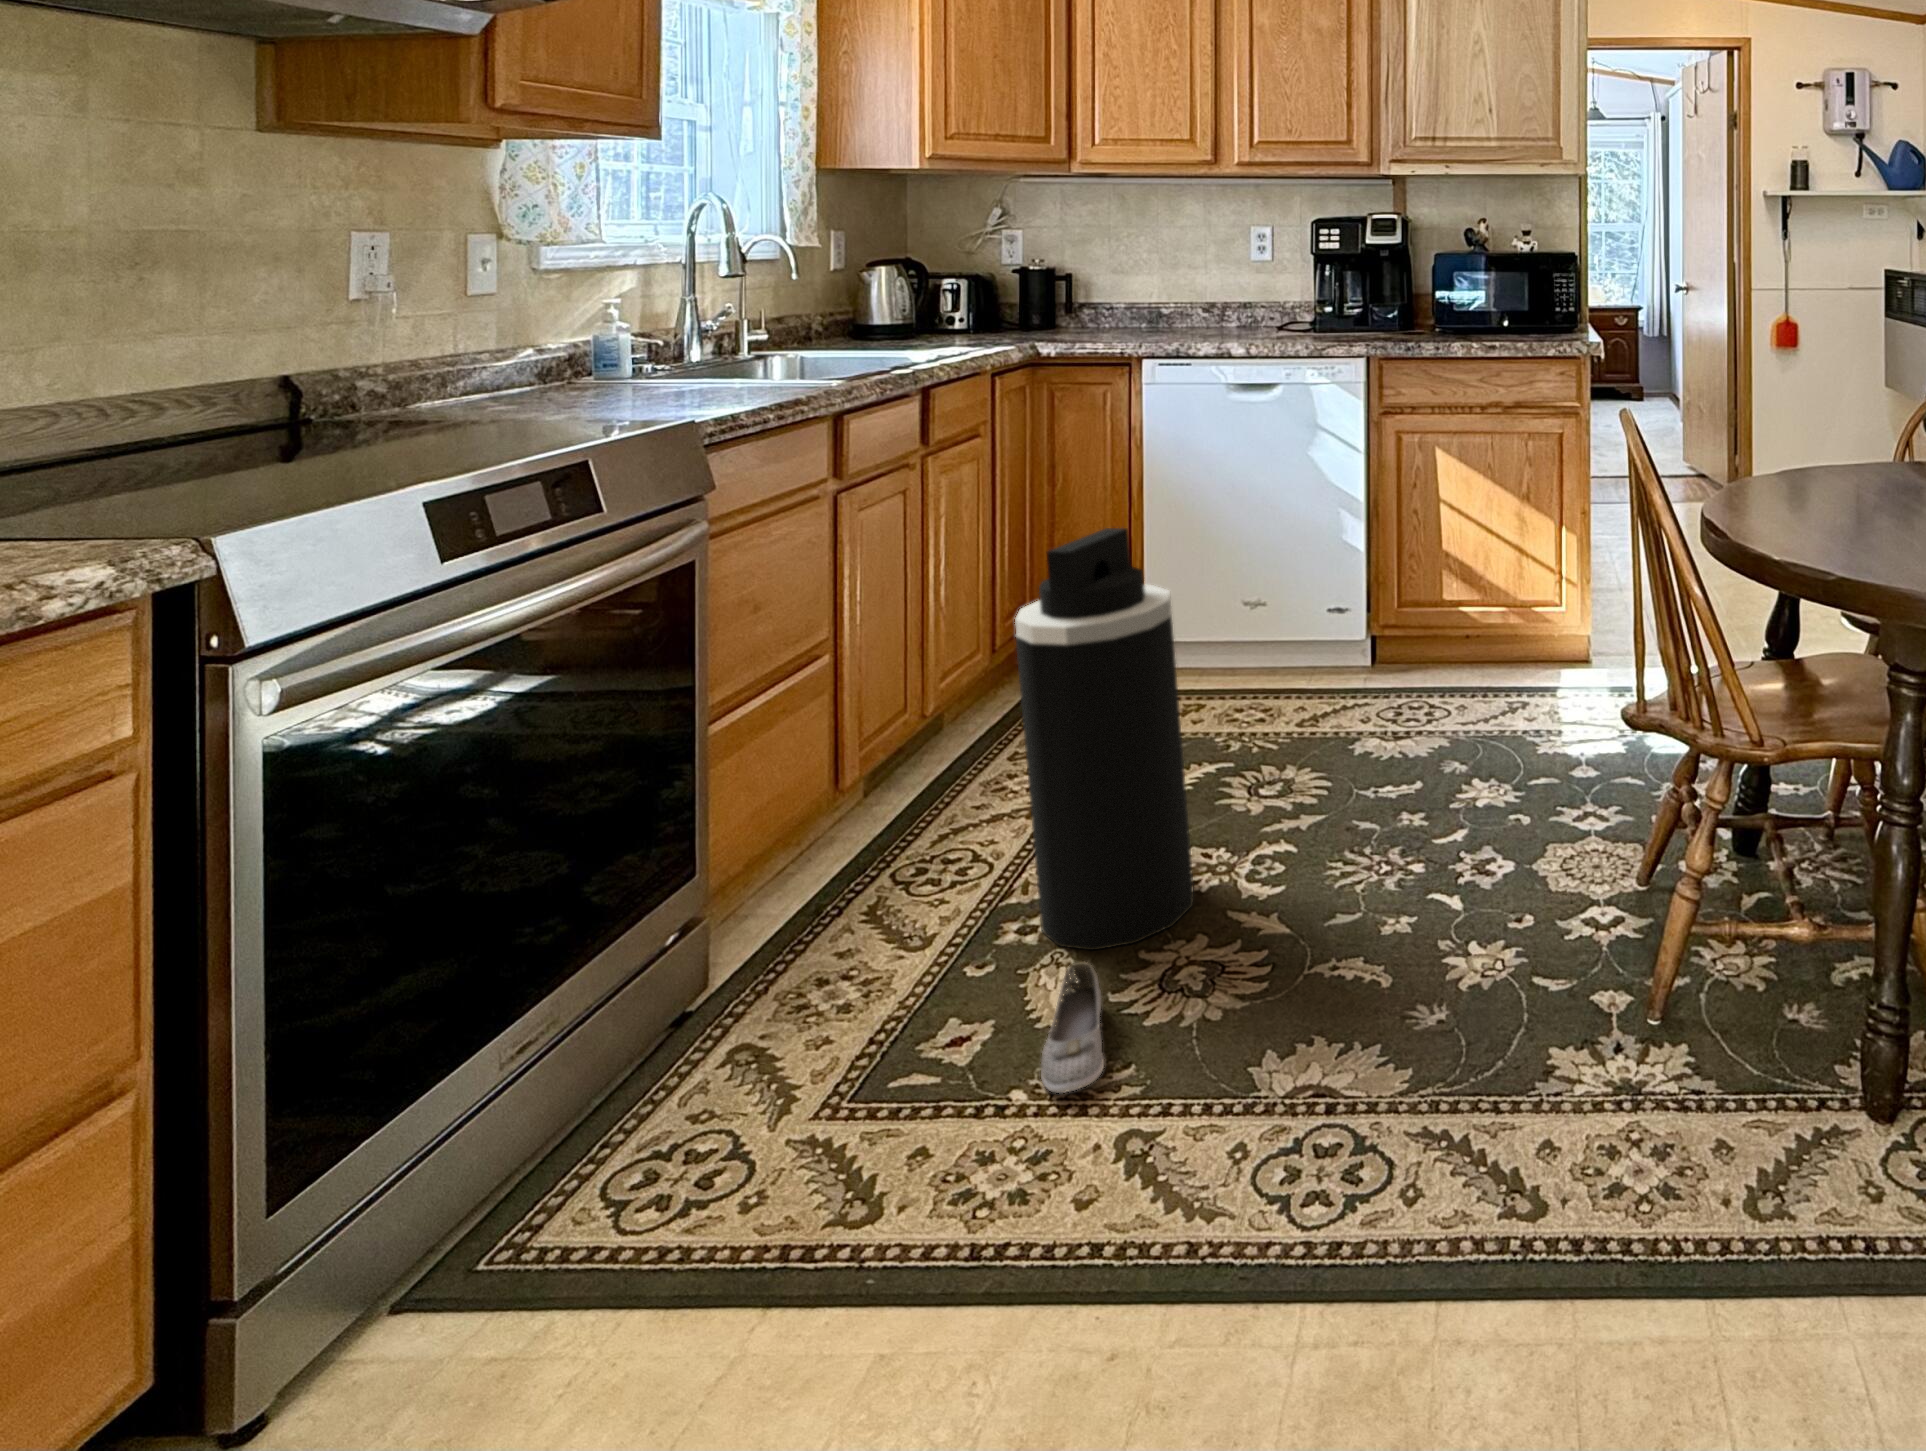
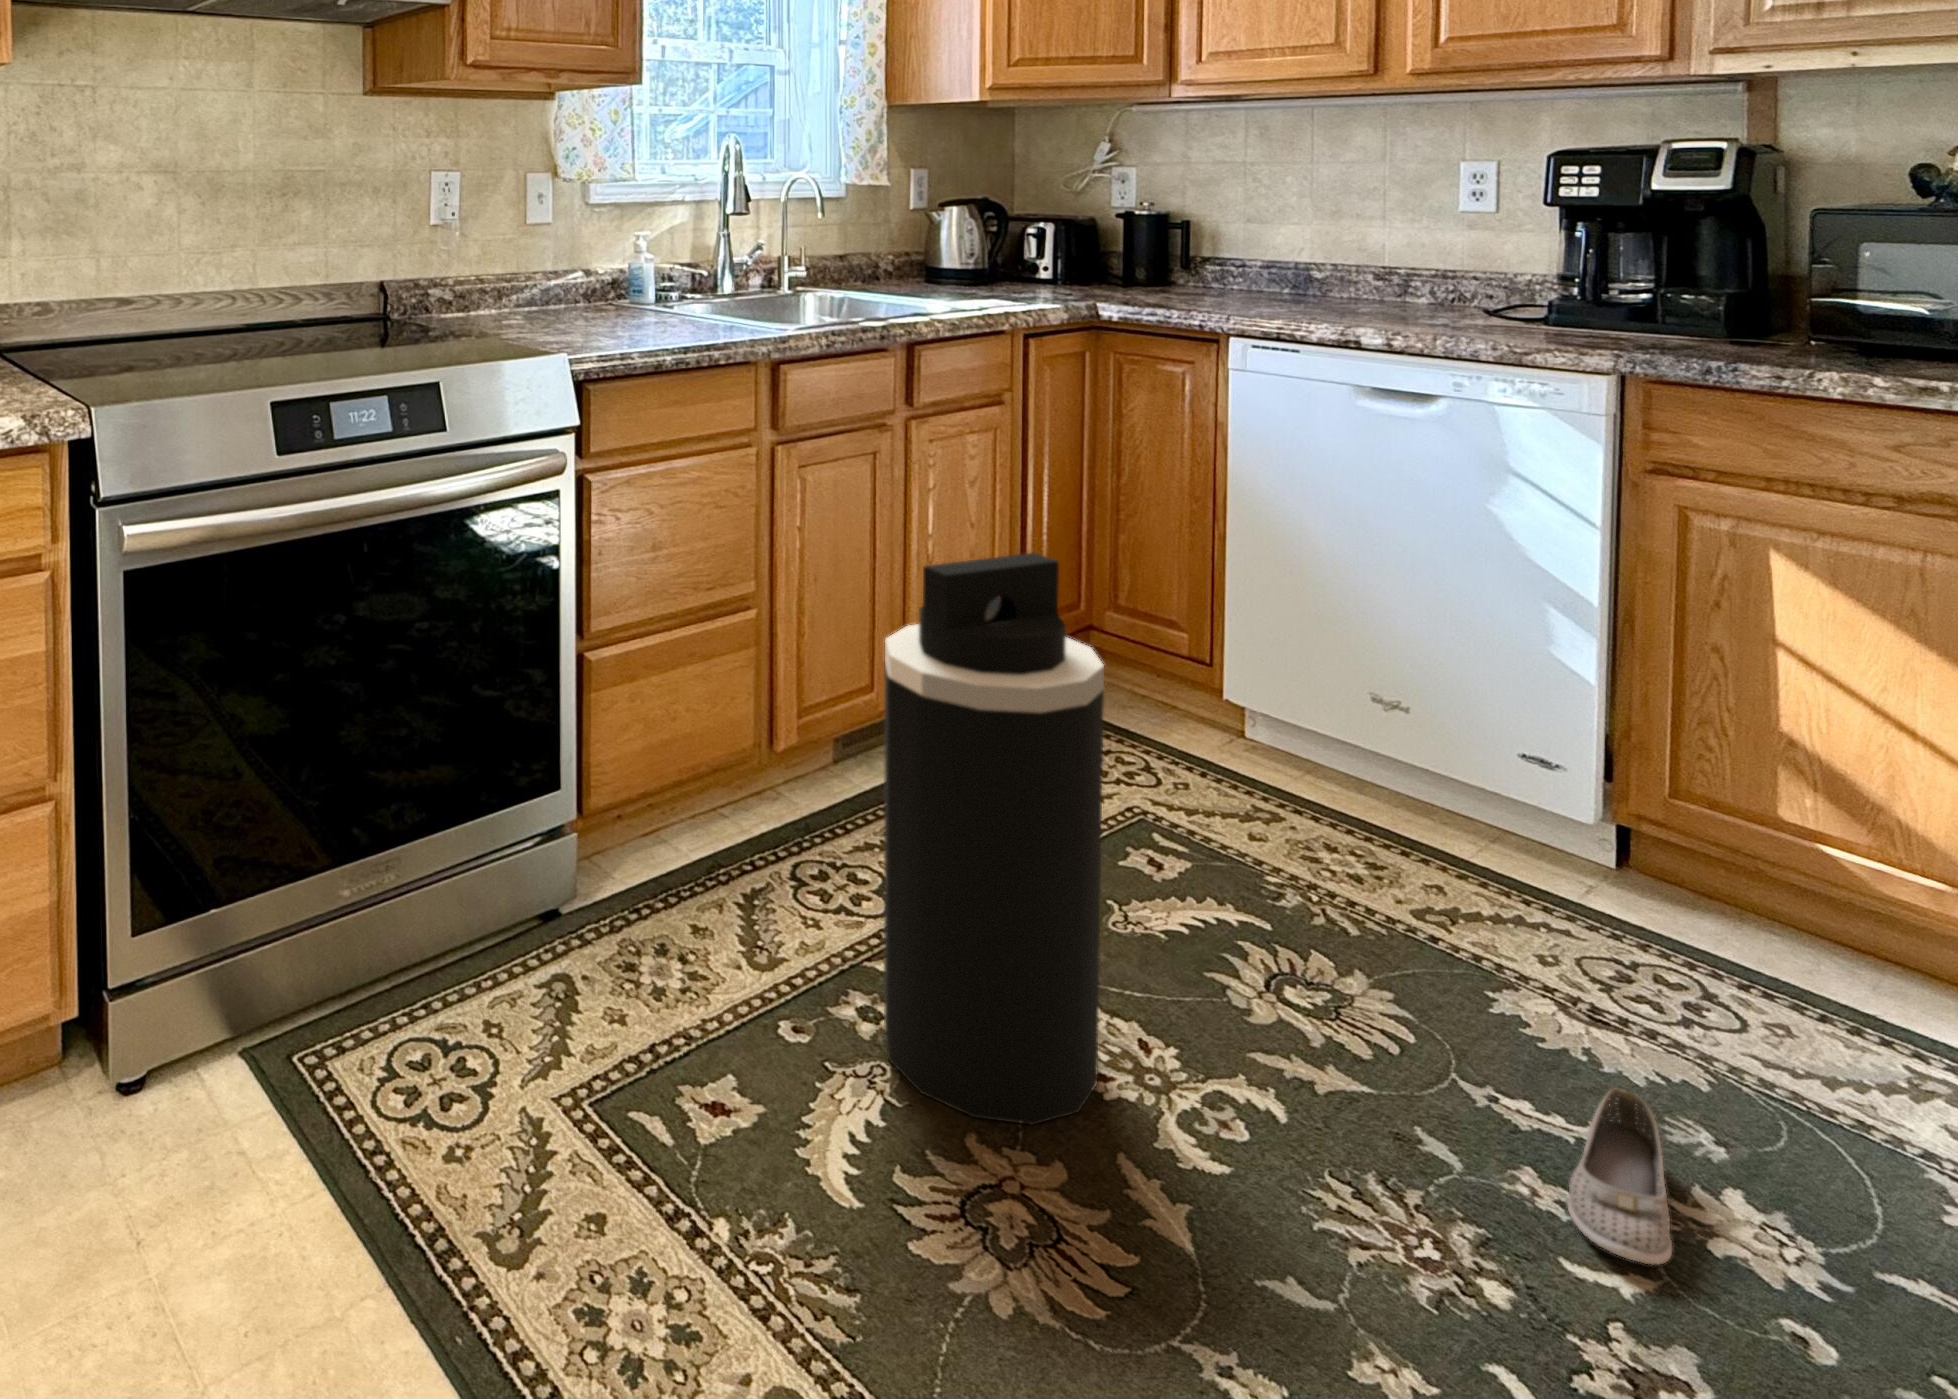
shoe: present [1041,962,1104,1093] -> present [1567,1089,1672,1265]

